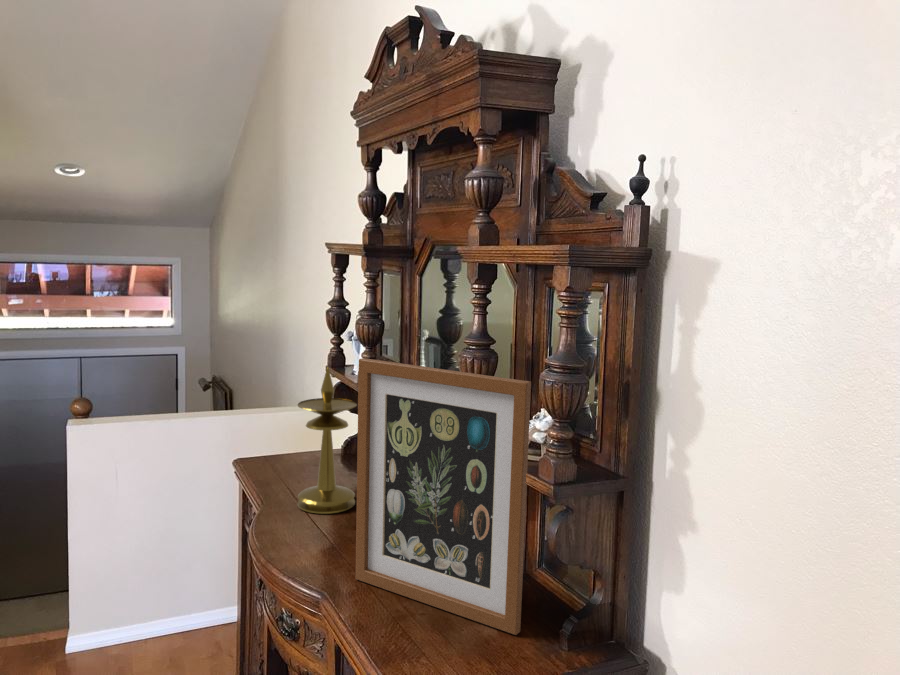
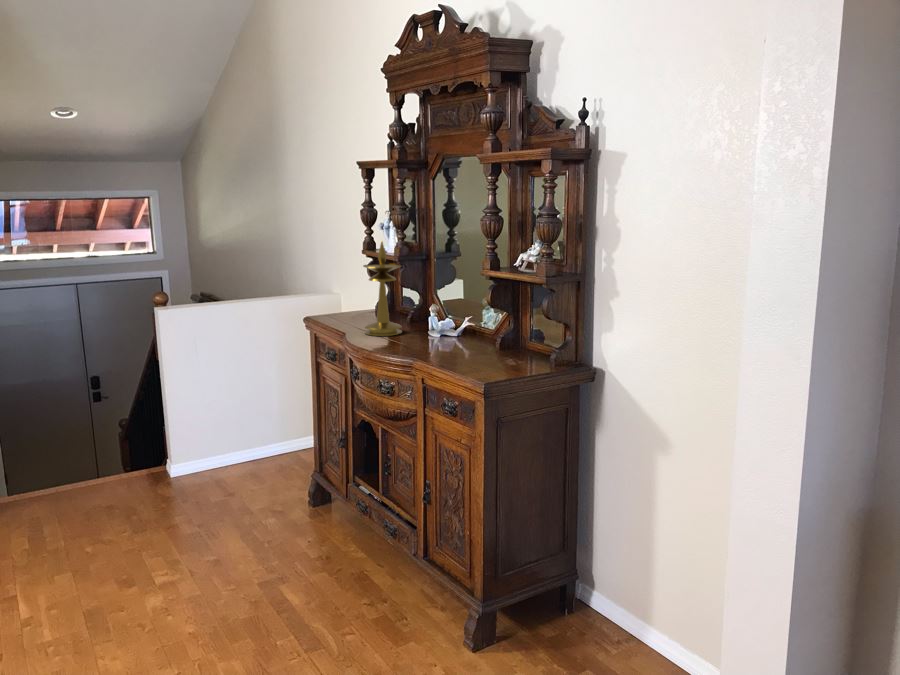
picture frame: present [356,358,531,635] -> none [424,222,530,366]

